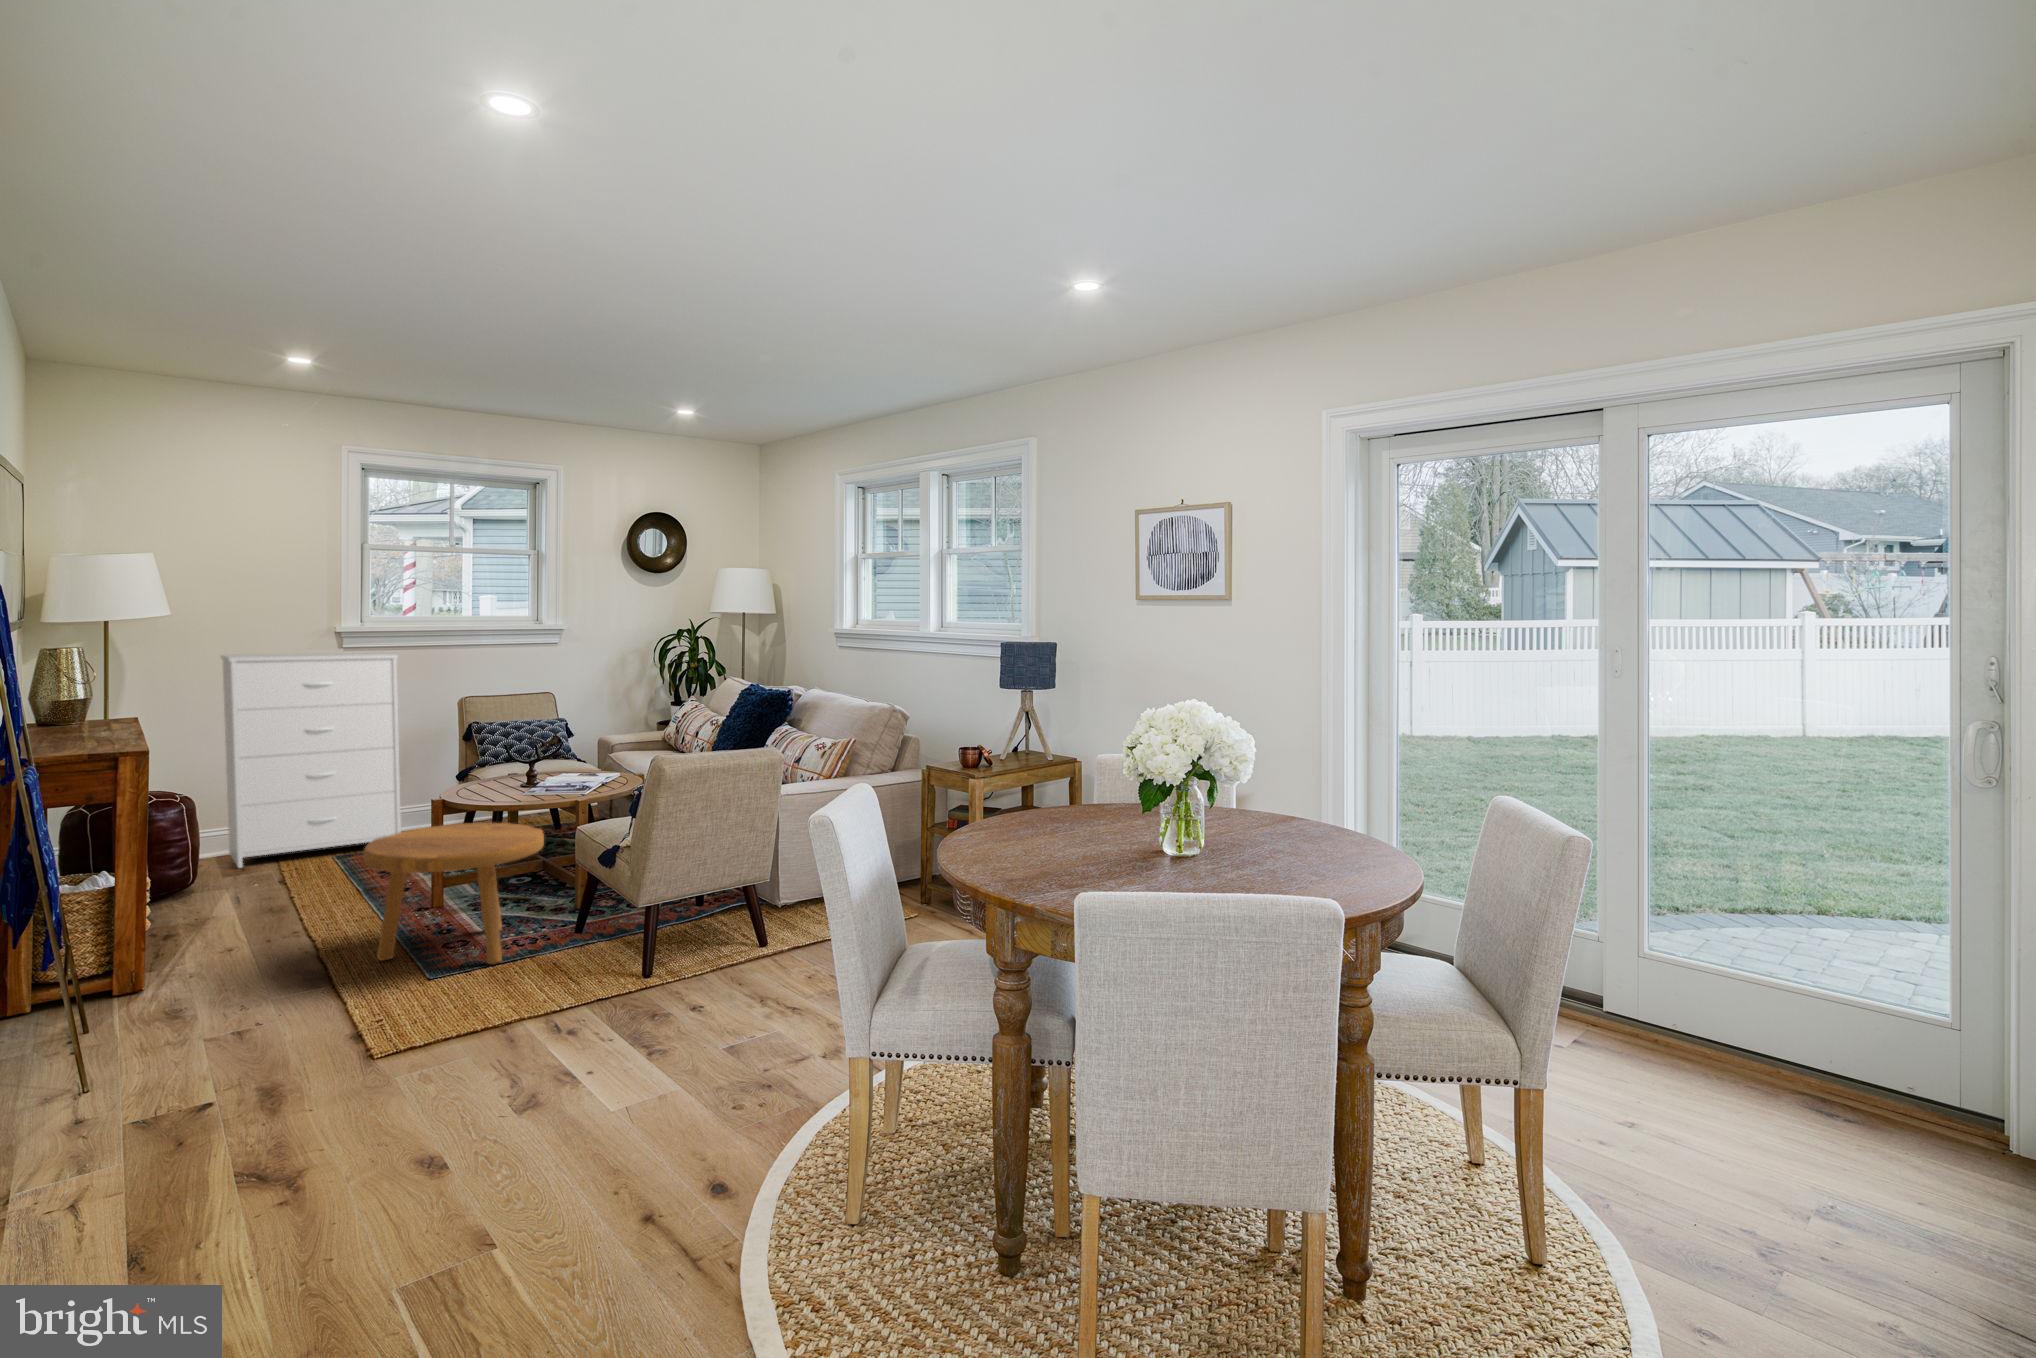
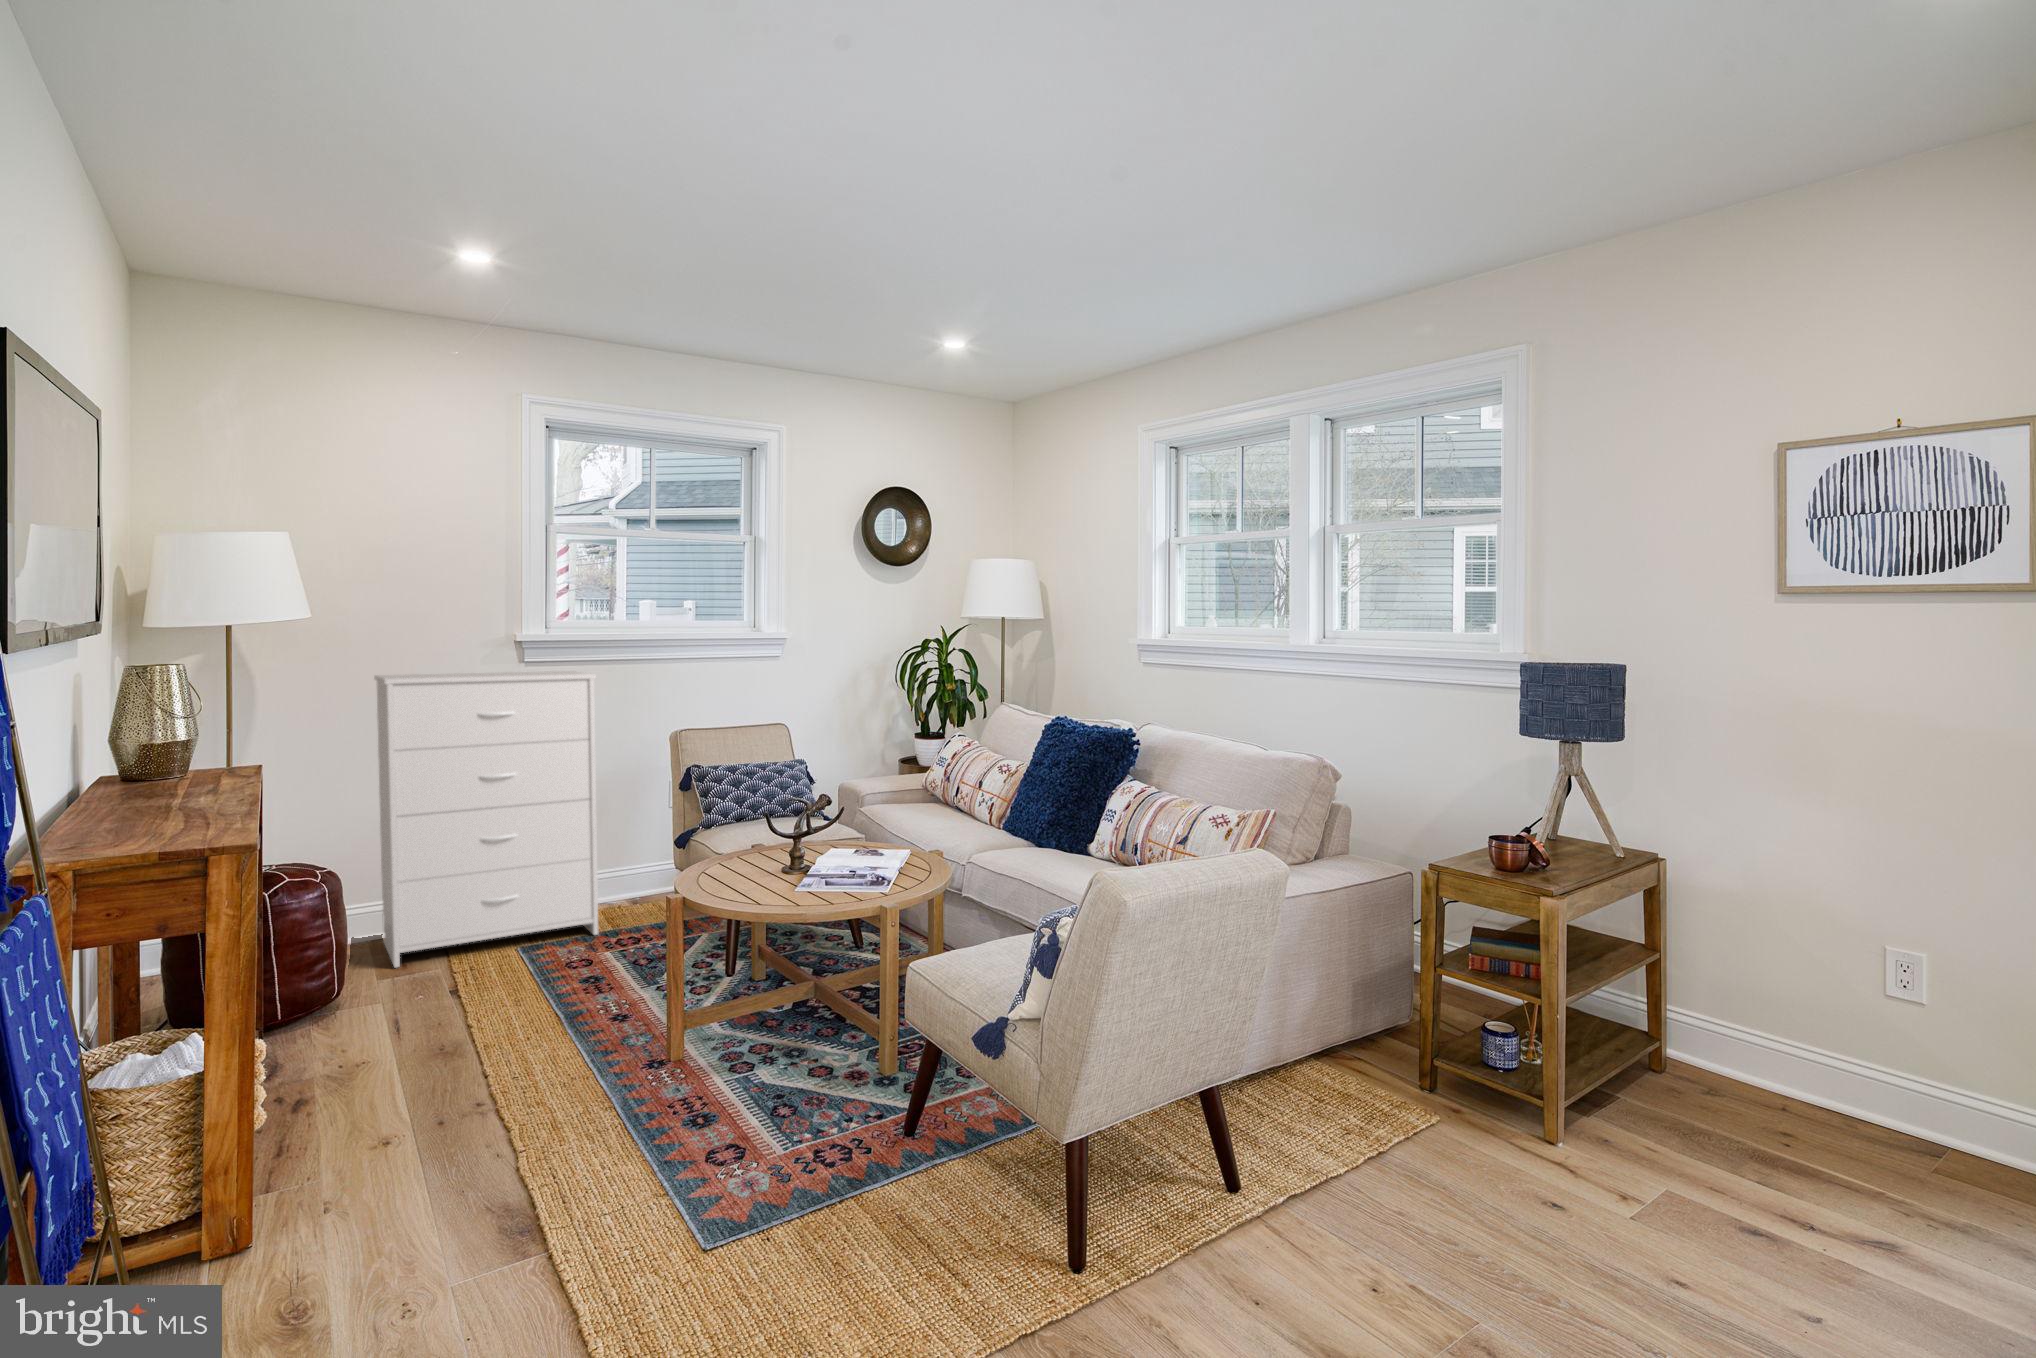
footstool: present [363,823,544,964] -> none [586,937,857,1194]

